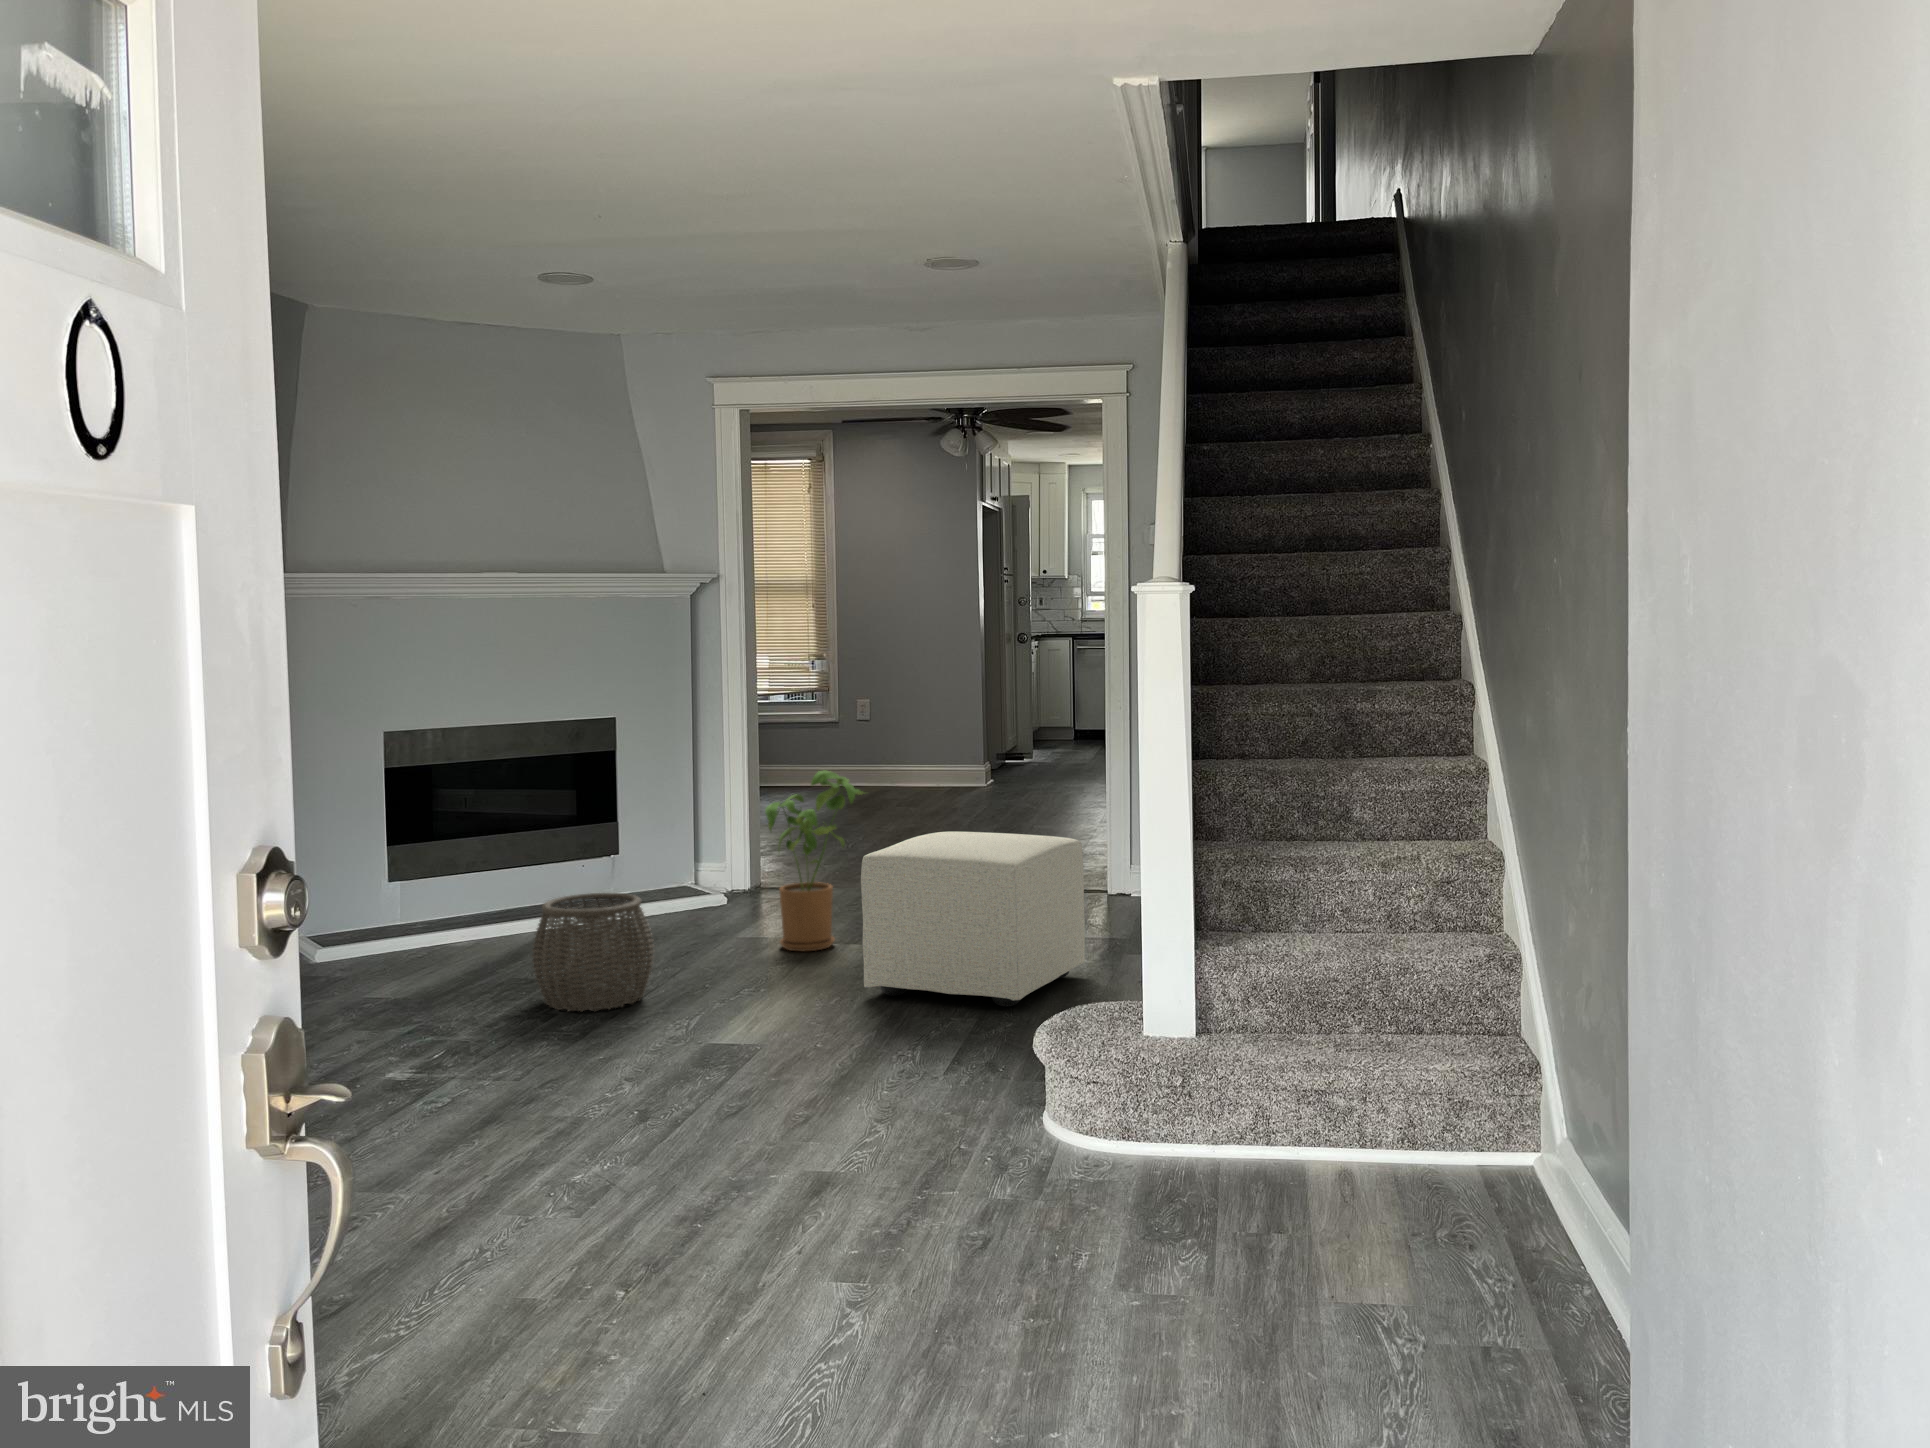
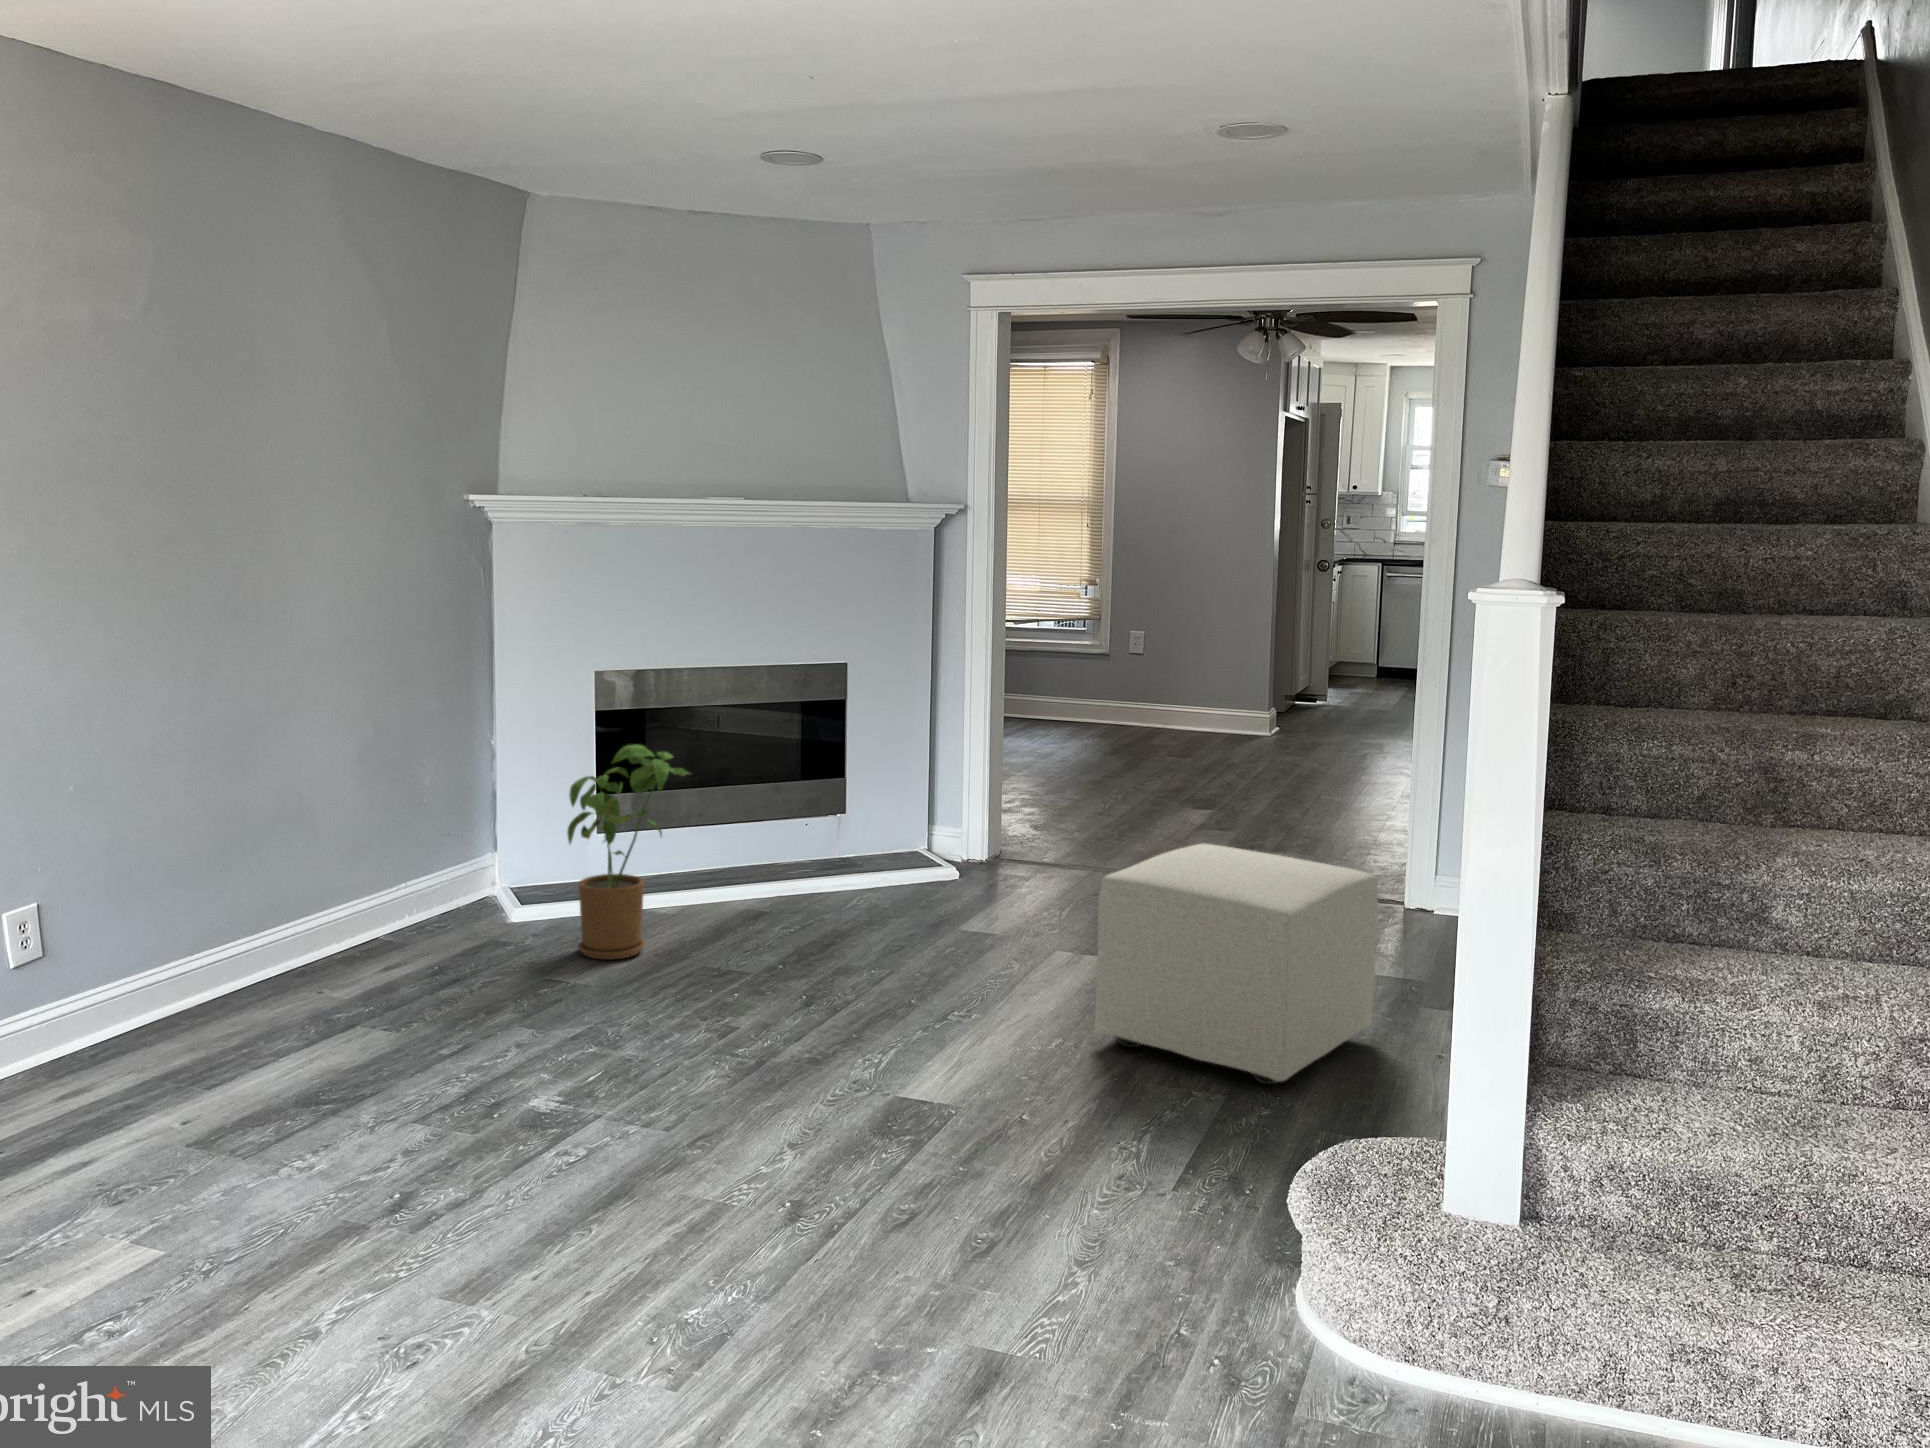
house plant: present [765,771,863,951] -> present [567,745,689,960]
woven basket: present [532,893,654,1012] -> none [713,885,854,1031]

